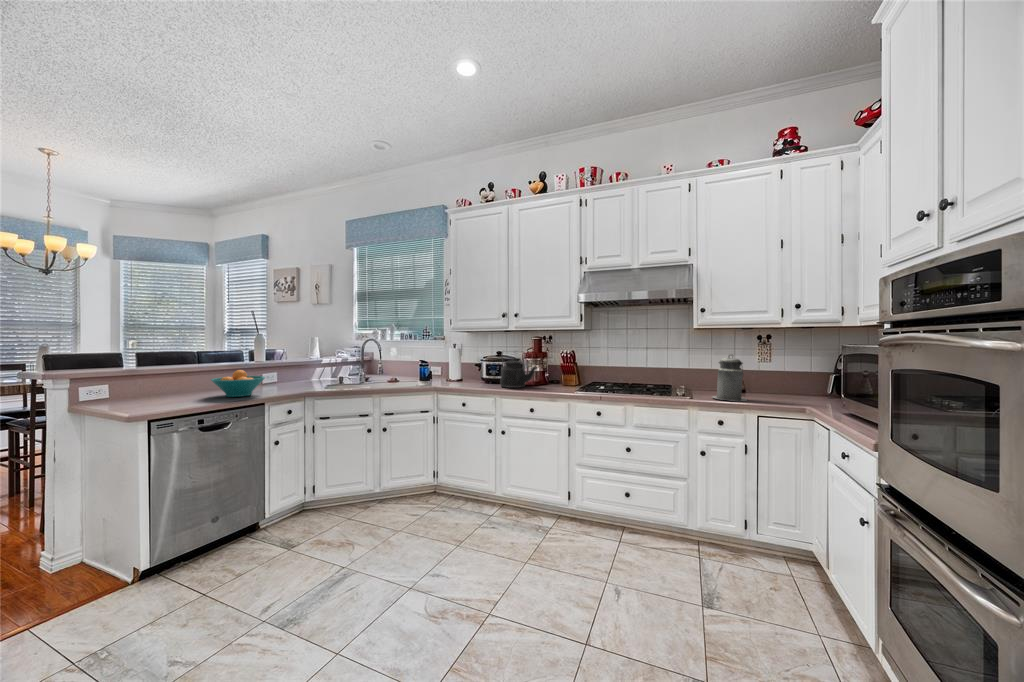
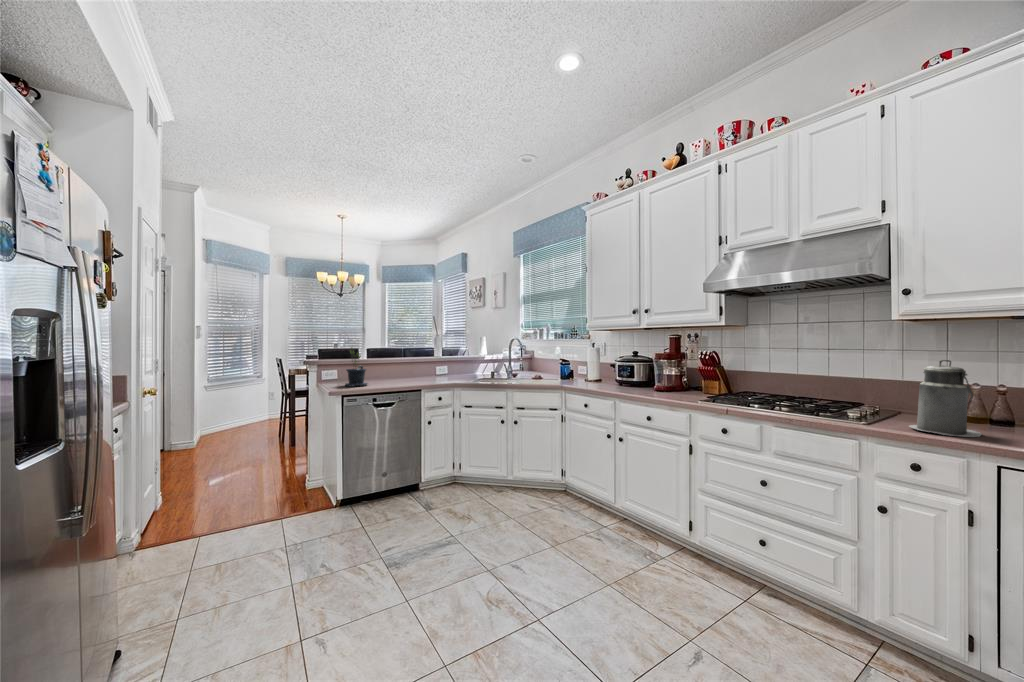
potted plant: none [137,349,181,406] -> present [345,347,368,386]
kettle: present [500,353,537,388] -> none [626,352,666,393]
fruit bowl: present [211,370,265,397] -> none [388,364,424,385]

